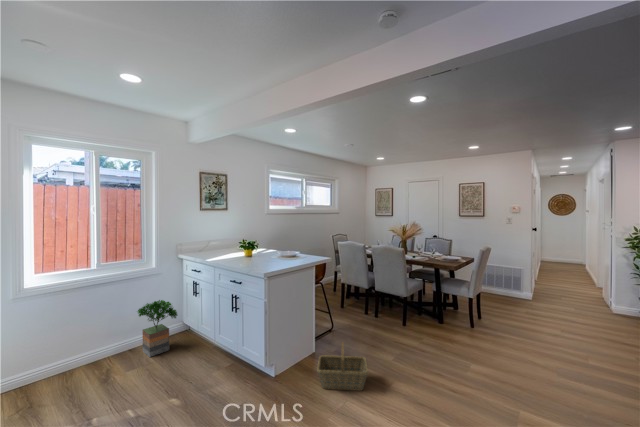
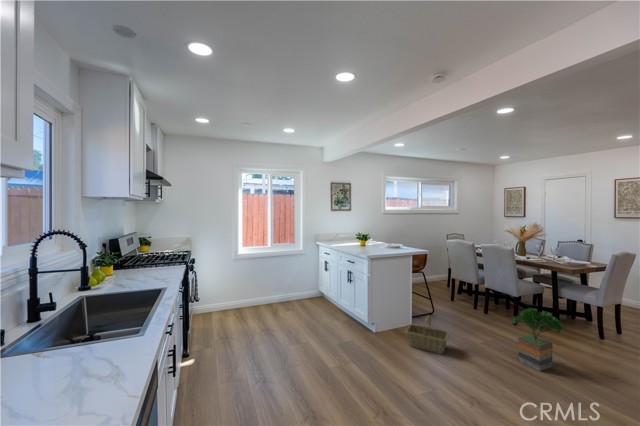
potted tree: present [137,300,177,357] -> present [513,308,564,371]

